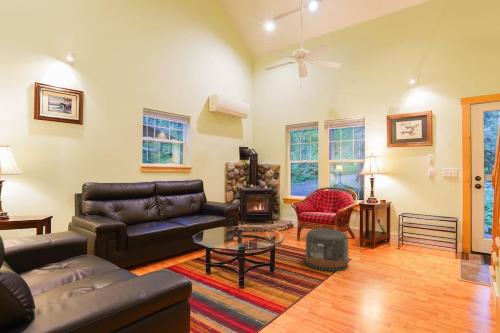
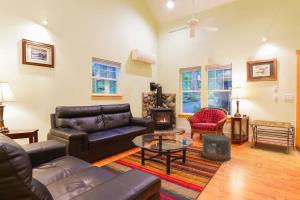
side table: none [385,208,454,263] -> present [249,120,291,154]

